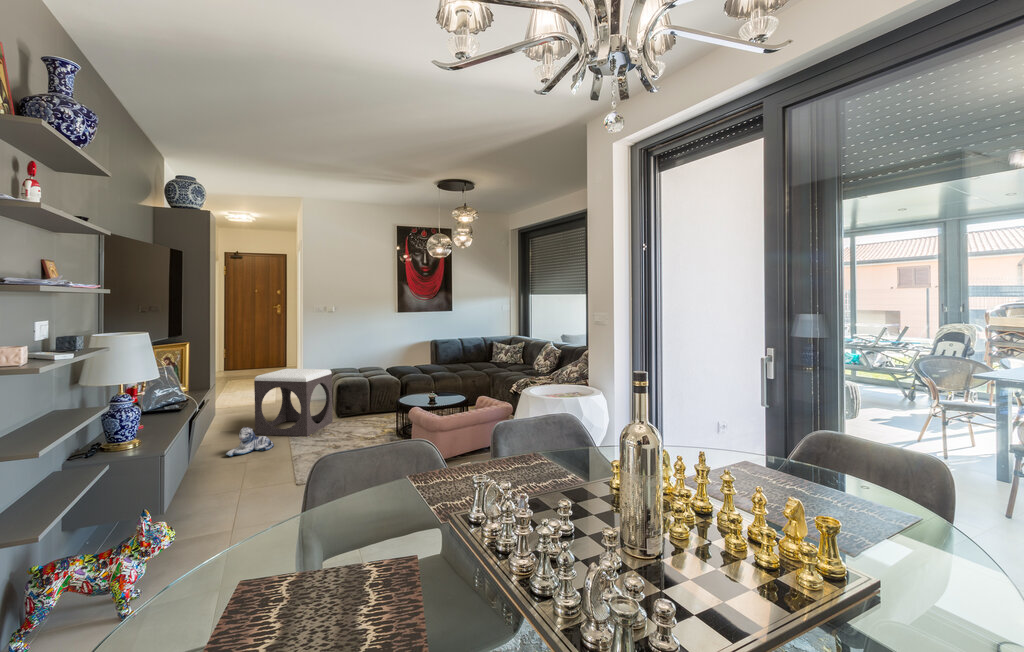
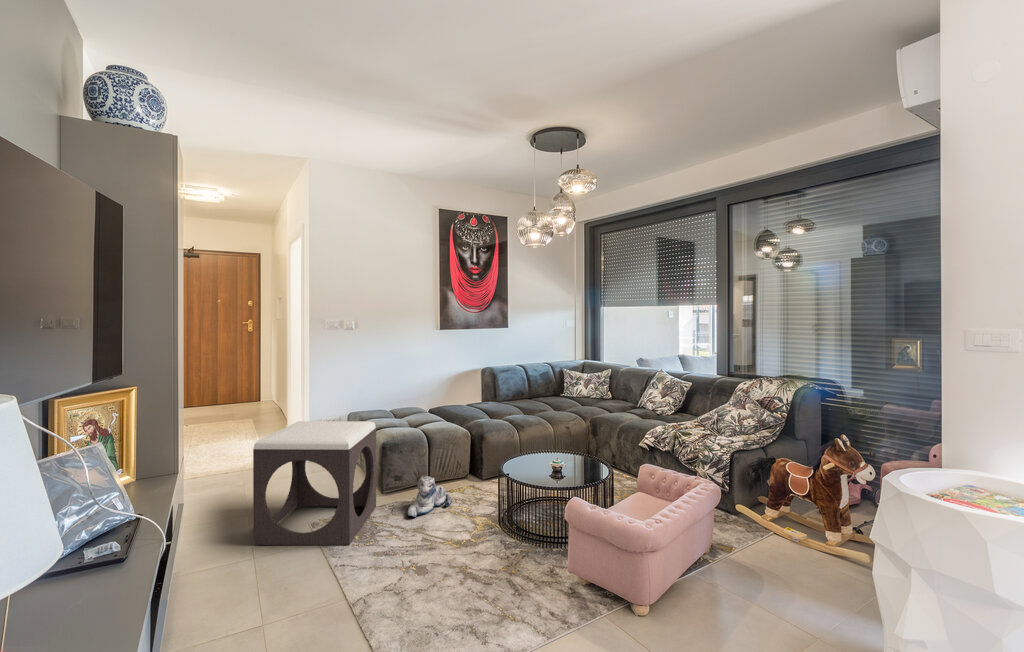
plush toy: present [226,427,274,456] -> present [408,475,452,517]

